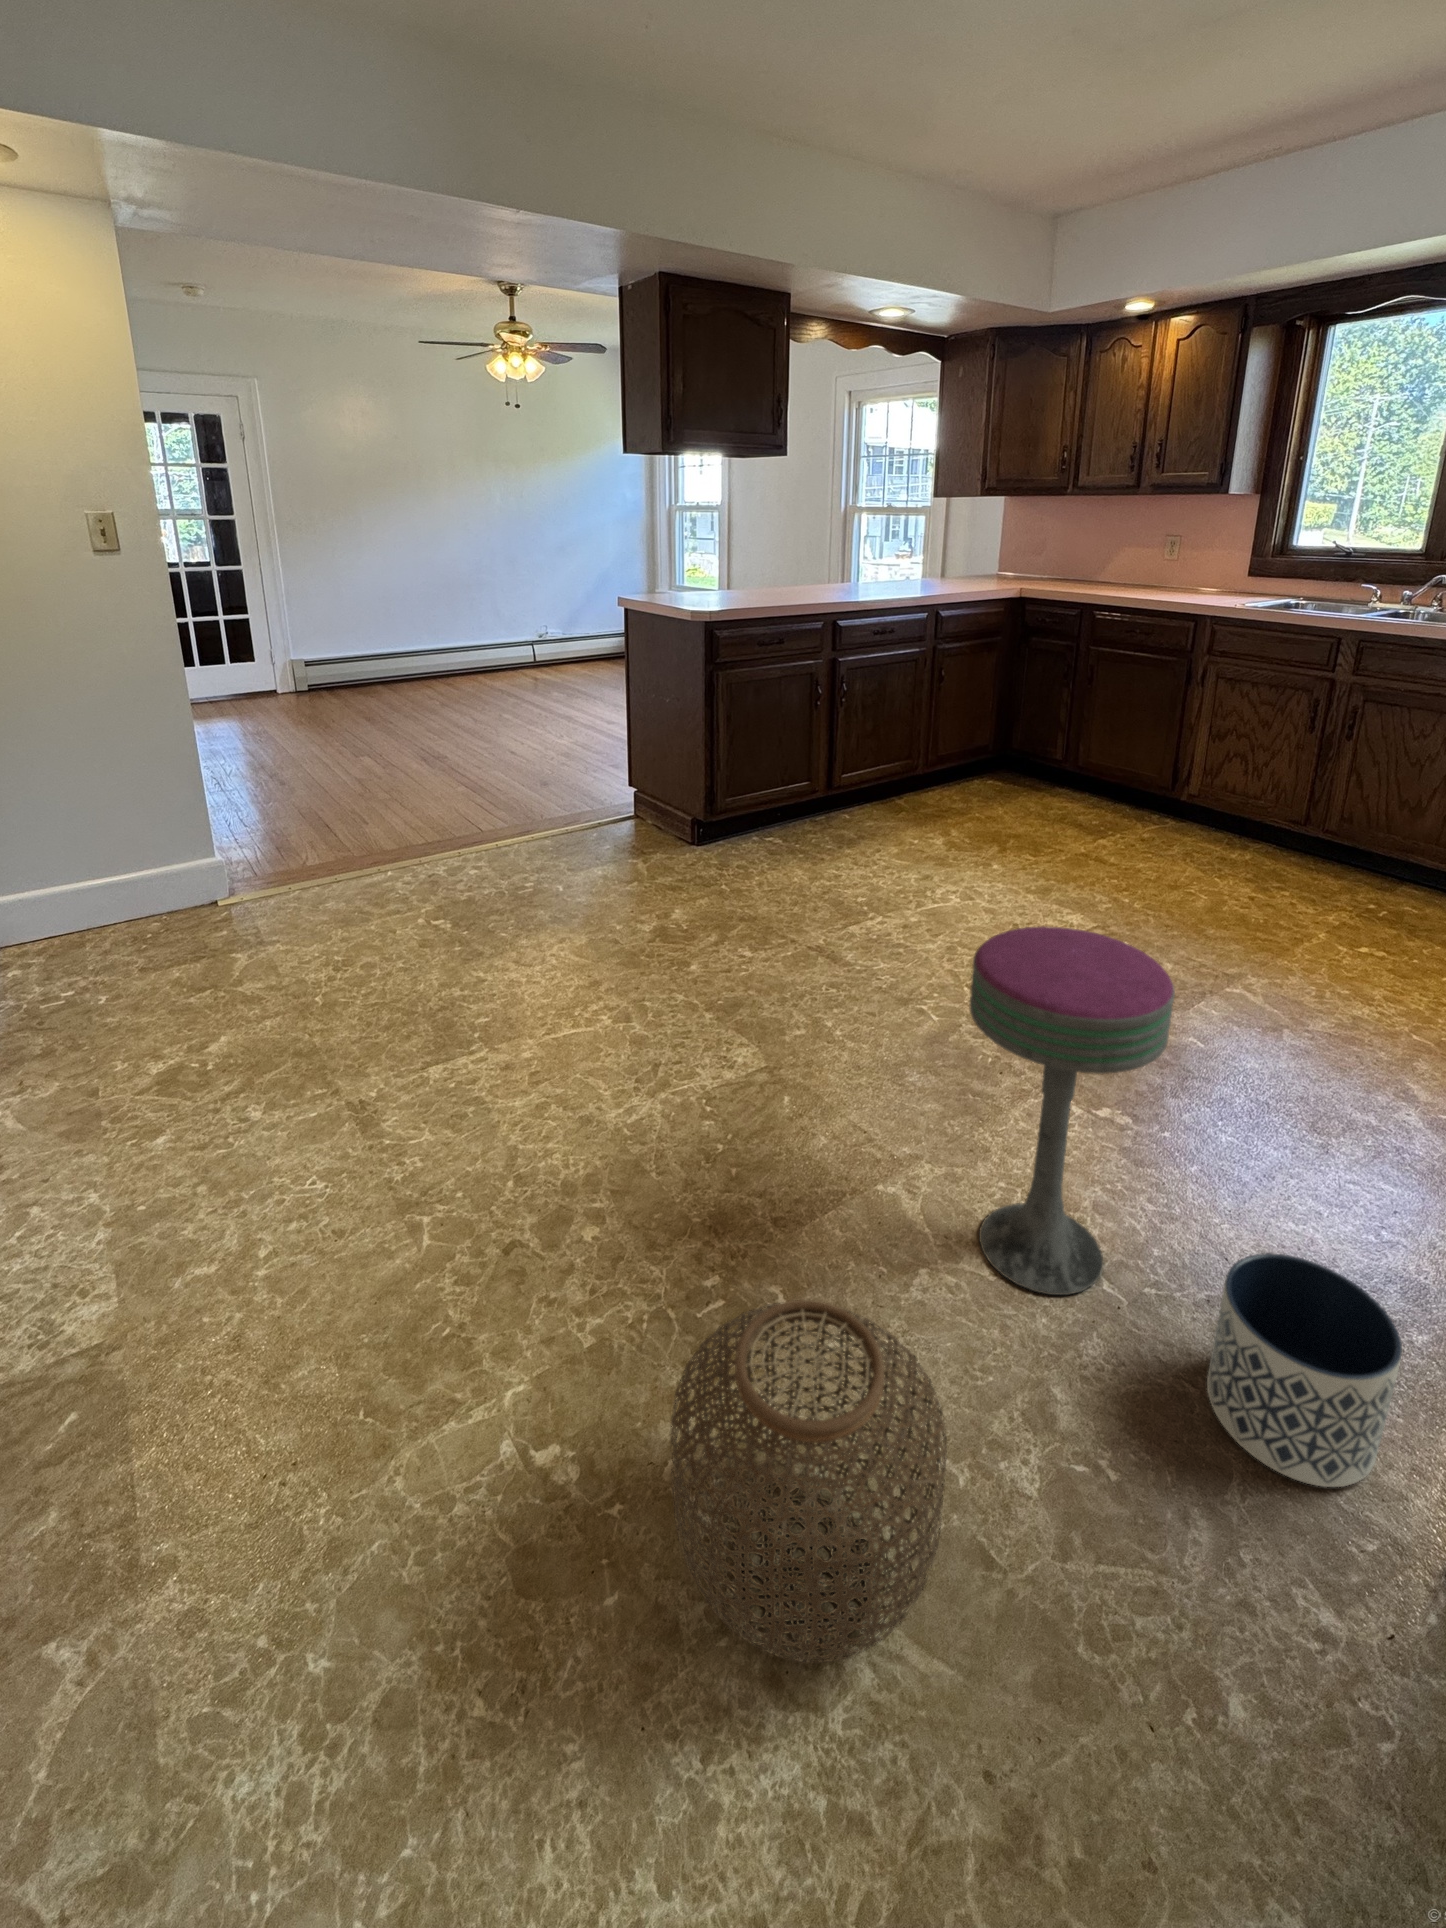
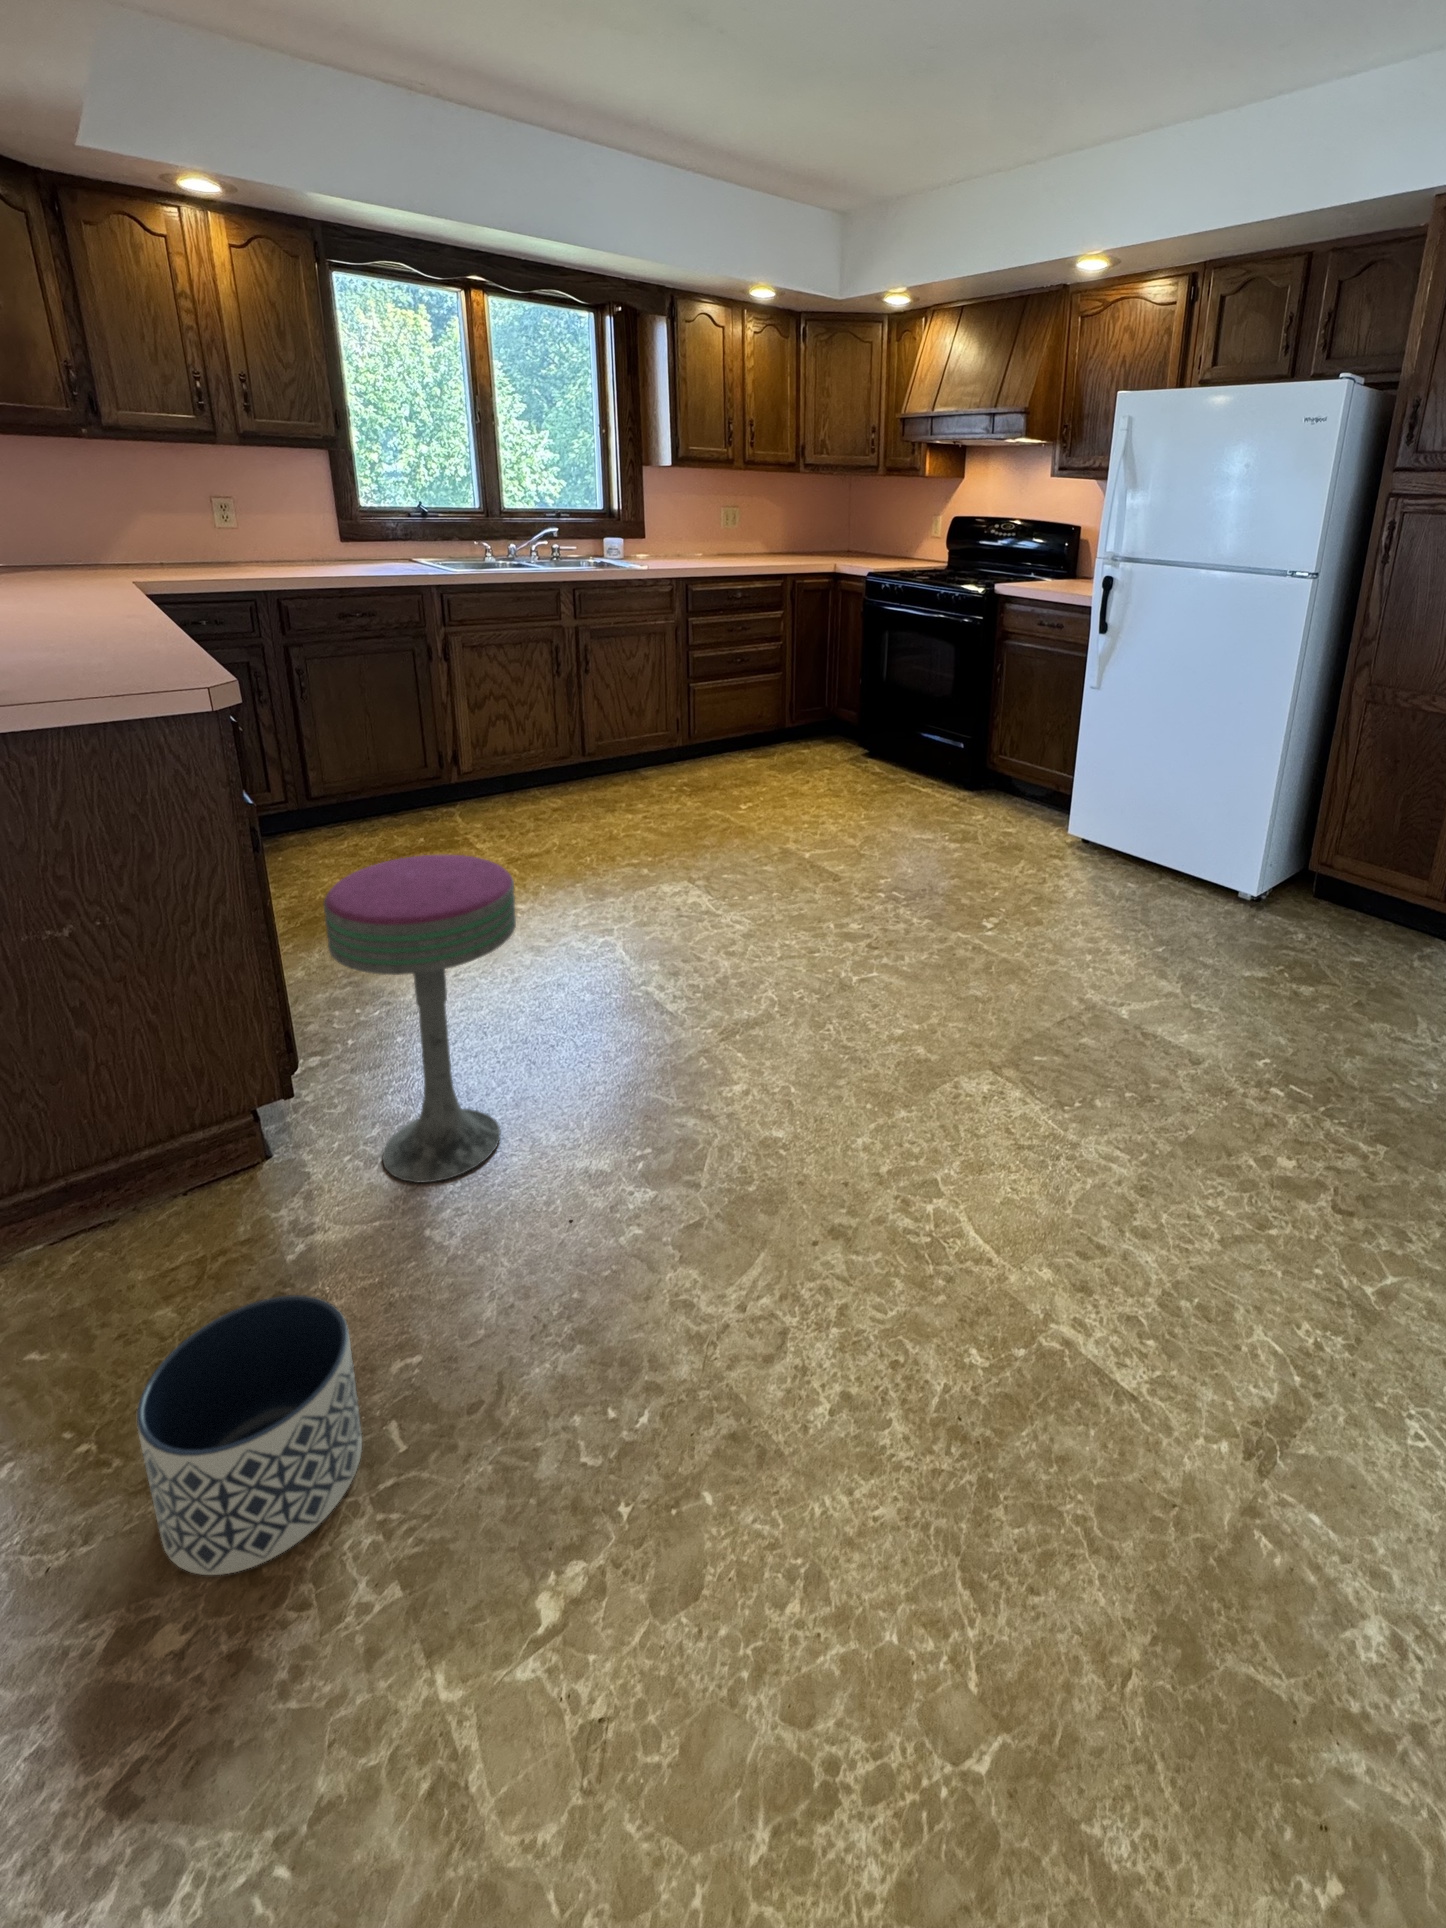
planter: present [1207,1253,1402,1487] -> present [137,1295,362,1575]
woven basket: present [670,1300,947,1663] -> none [583,1122,804,1393]

